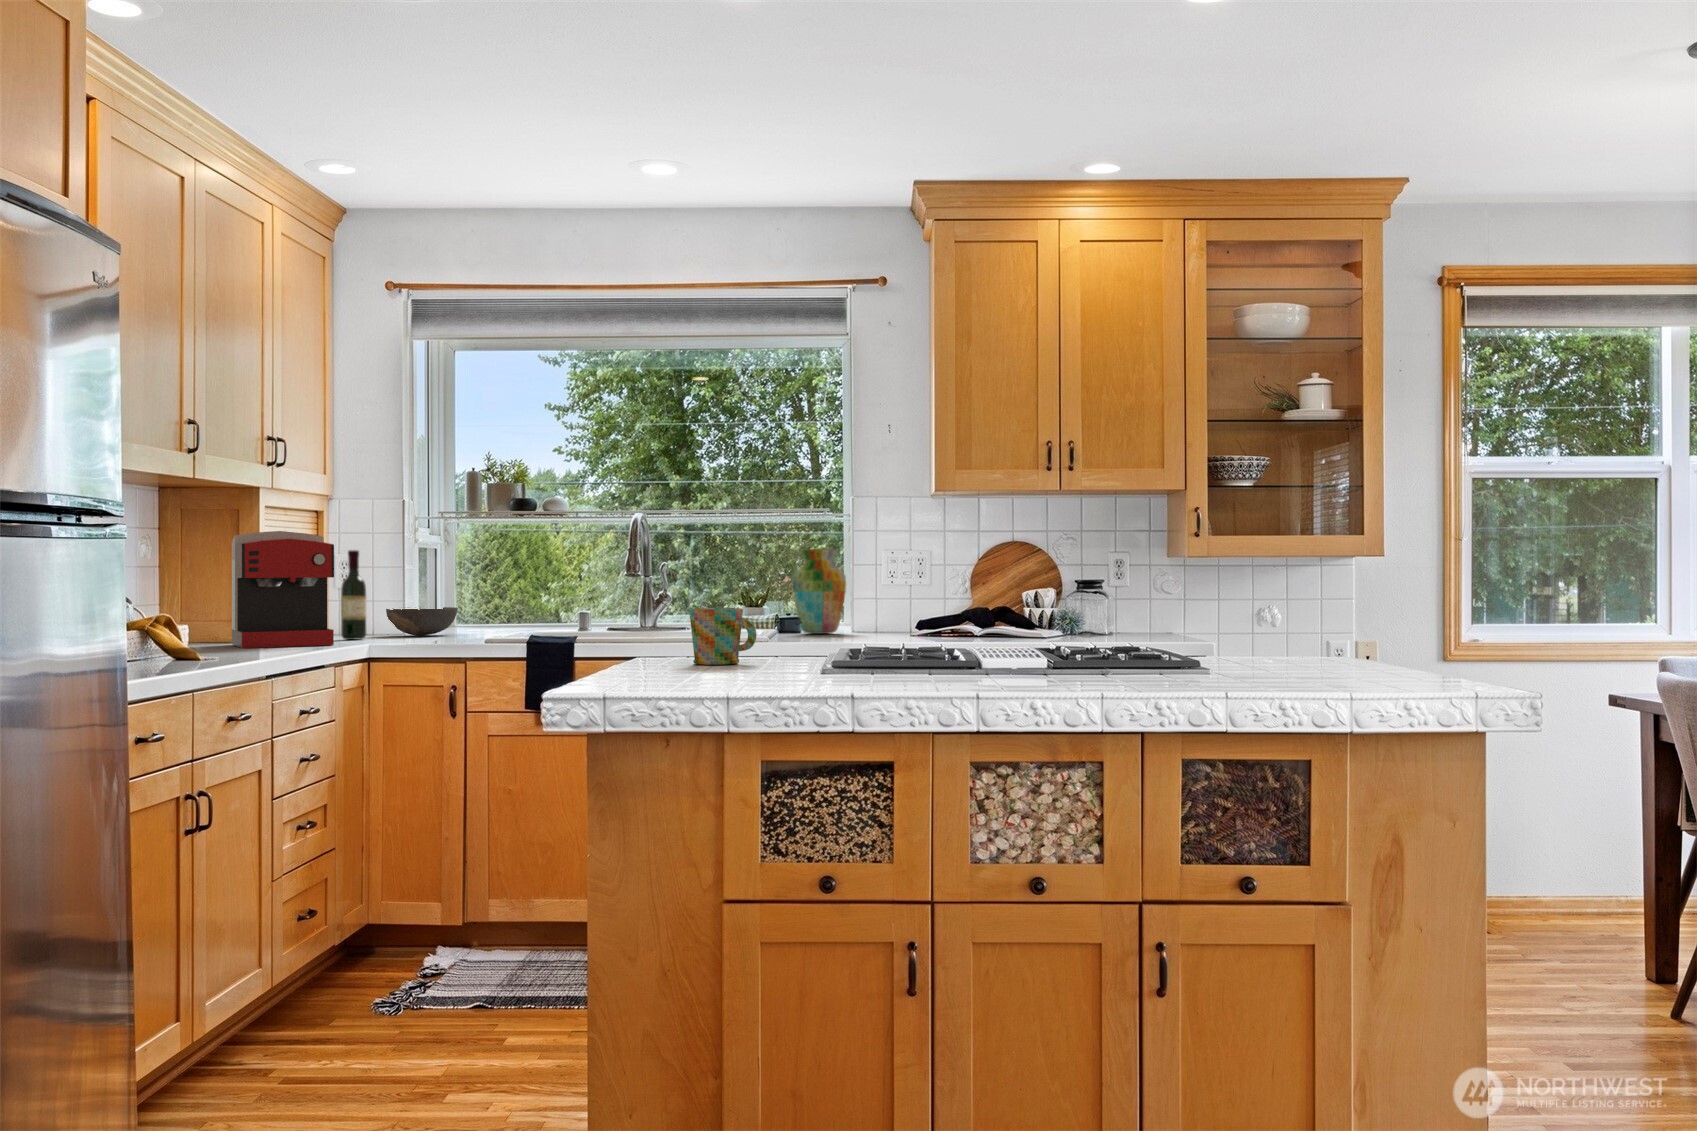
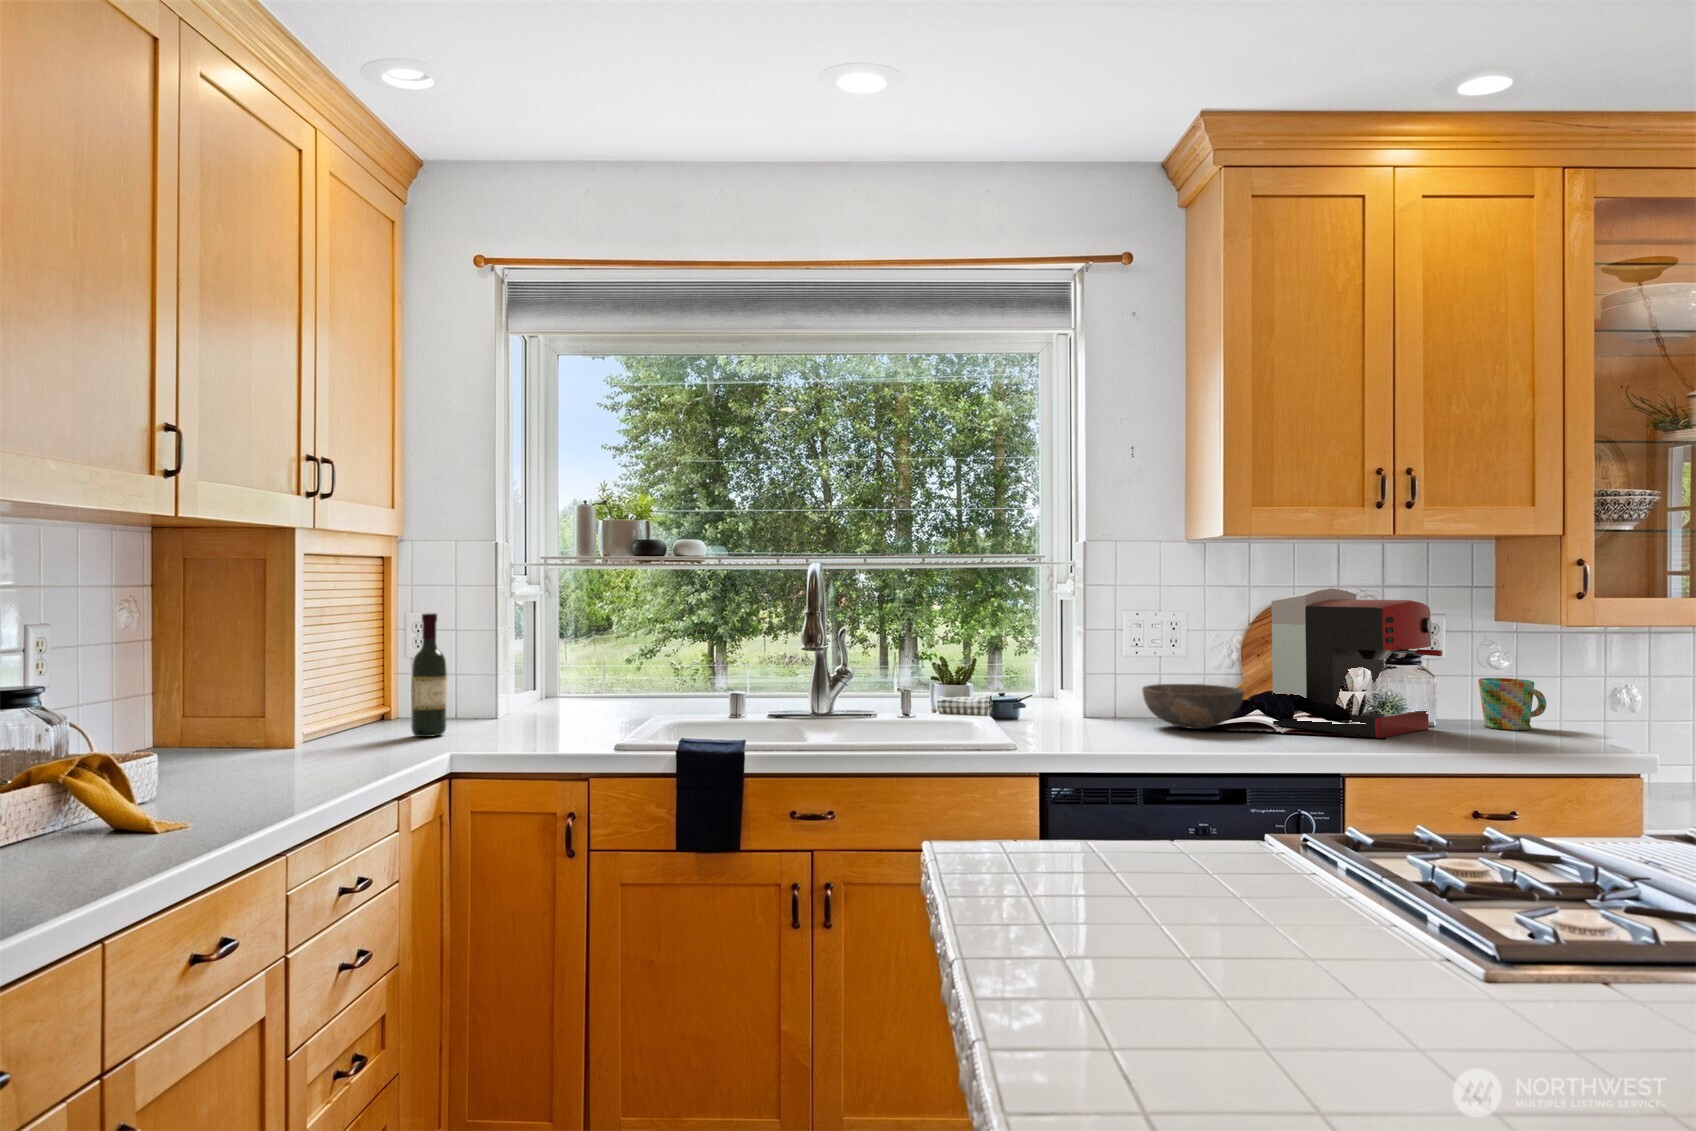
coffee maker: present [232,531,334,648] -> present [1272,588,1442,738]
vase: present [792,549,846,634] -> none [1008,608,1080,721]
bowl: present [386,607,458,635] -> present [1142,684,1244,729]
mug: present [689,608,756,665] -> present [1478,678,1546,730]

